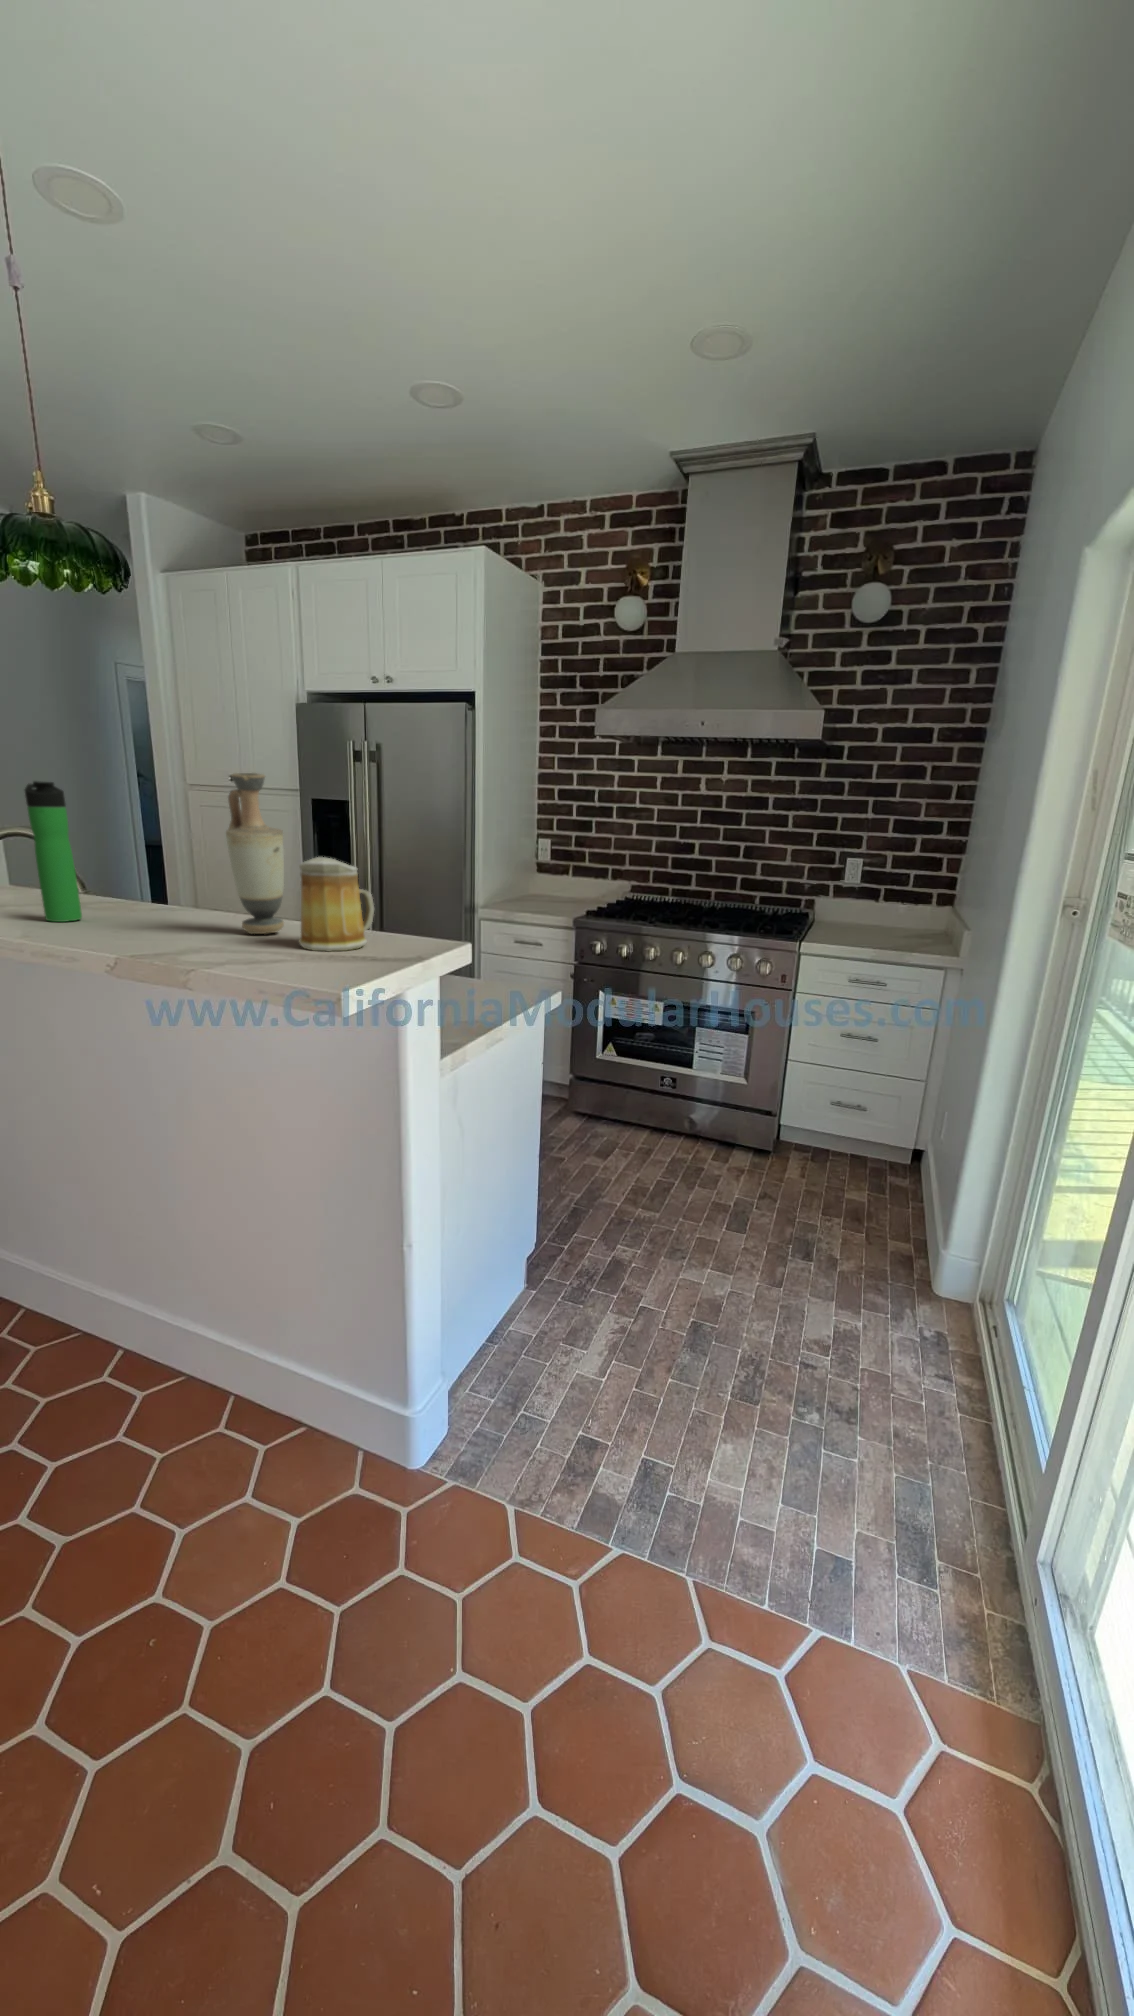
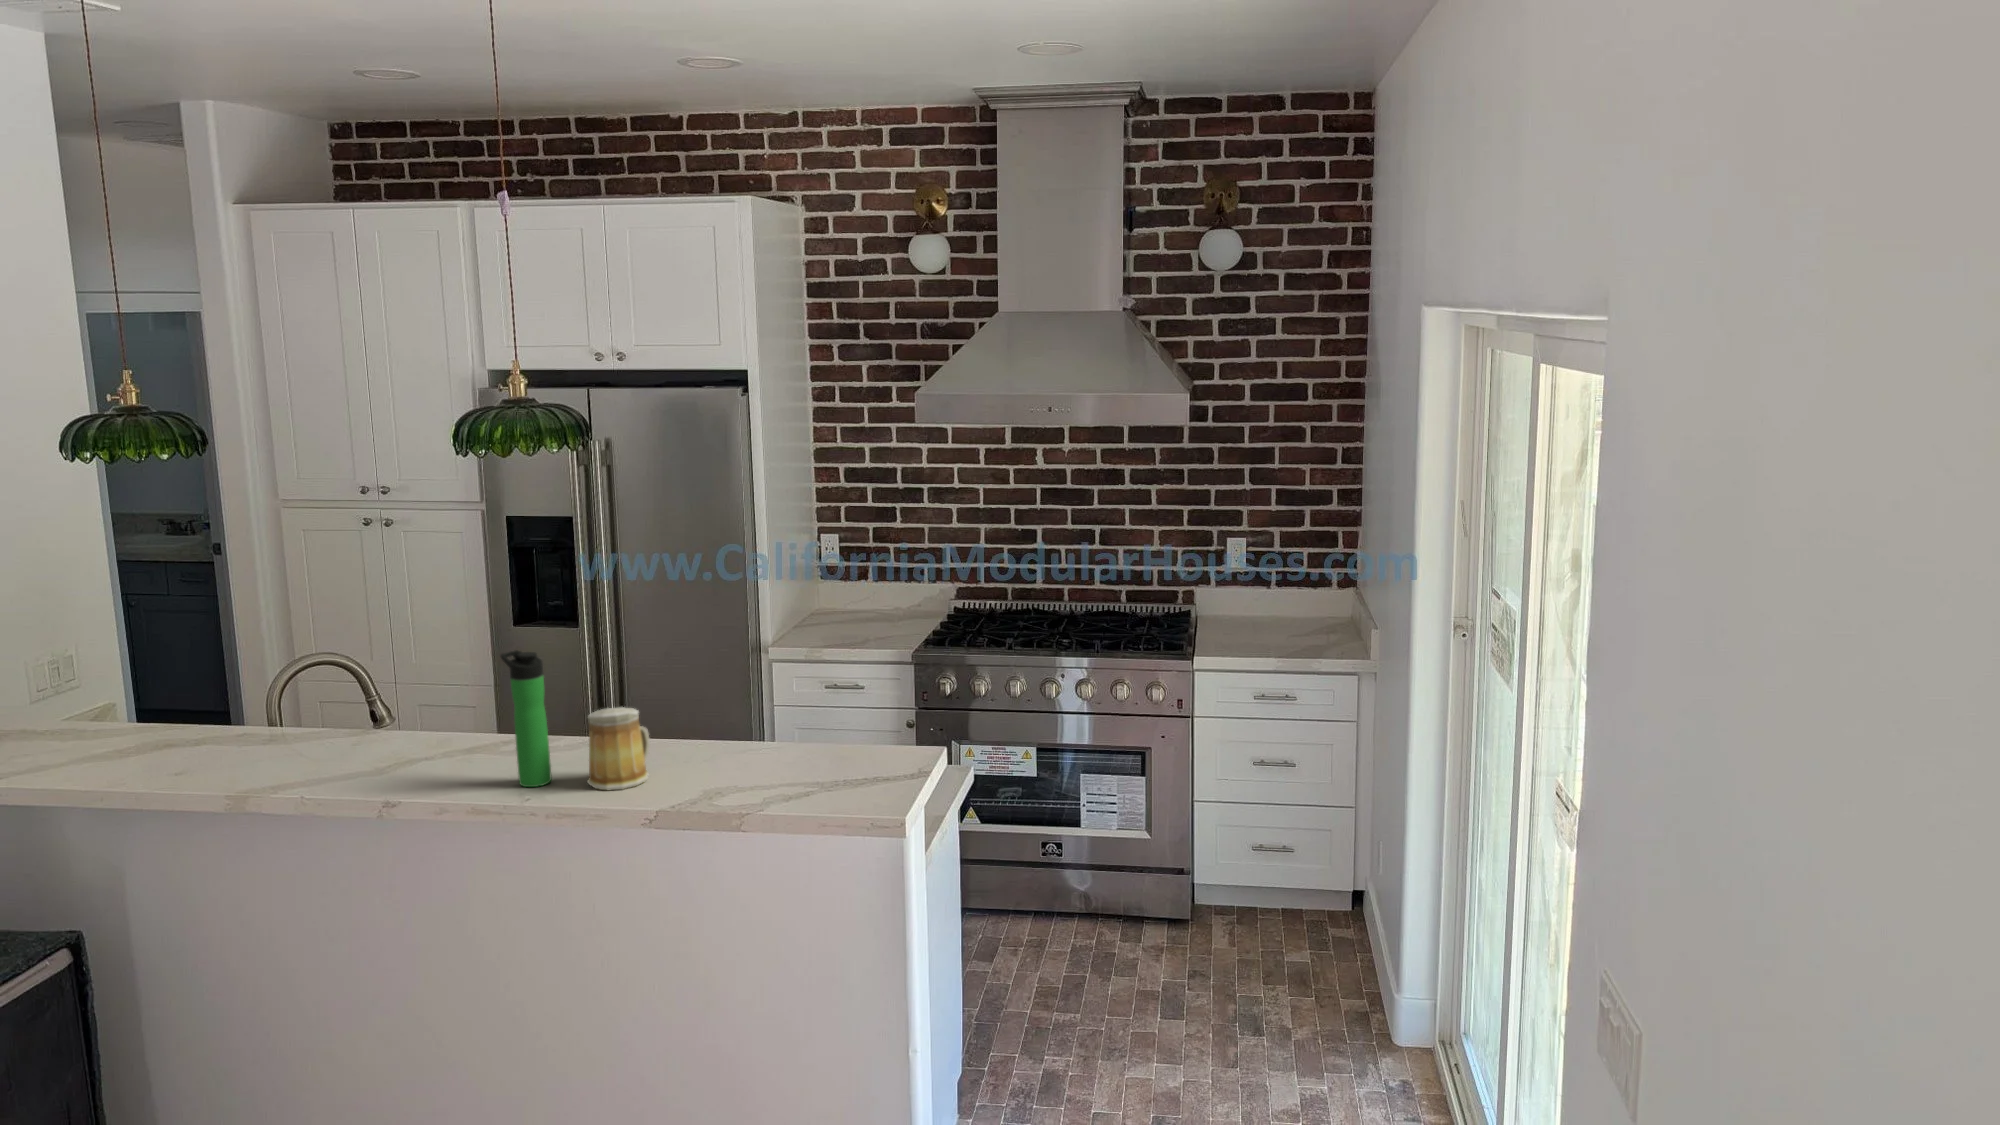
vase: present [226,773,284,934] -> none [721,628,771,776]
mug: present [299,857,374,952] -> present [588,707,650,790]

